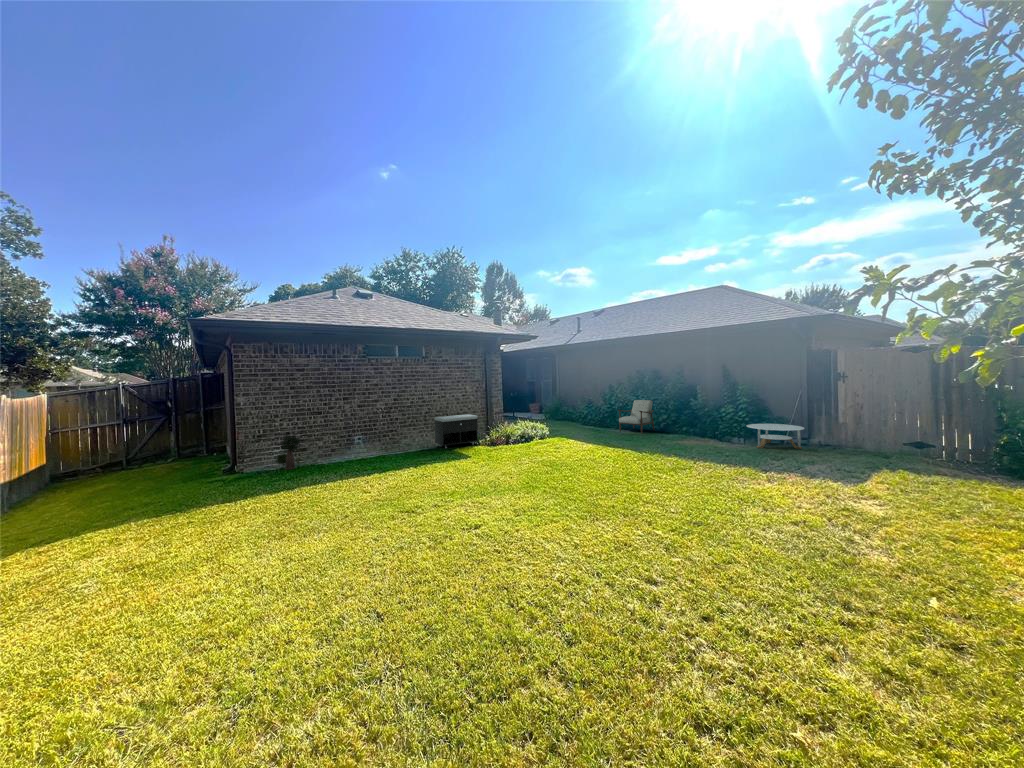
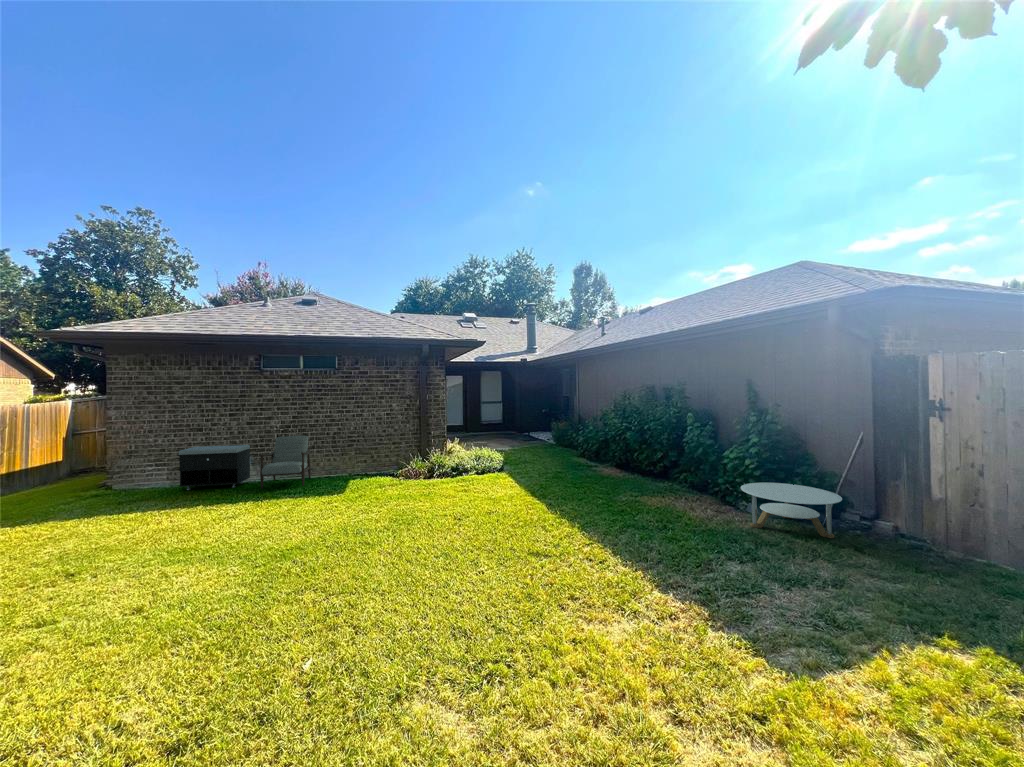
chair: present [618,400,654,433] -> present [260,436,311,489]
storage bench: present [435,414,478,448] -> present [178,445,250,490]
potted plant: present [276,436,300,470] -> none [137,453,173,493]

